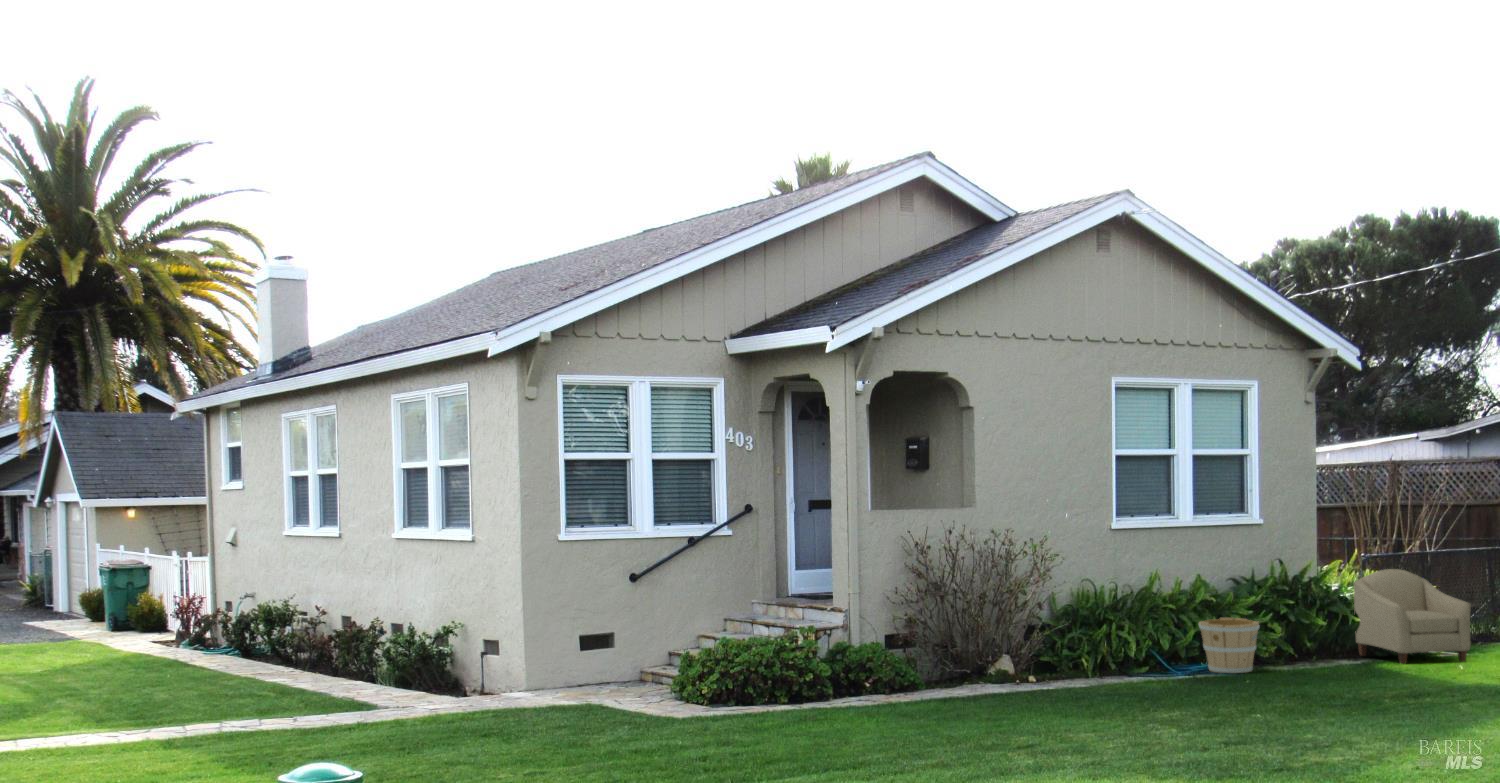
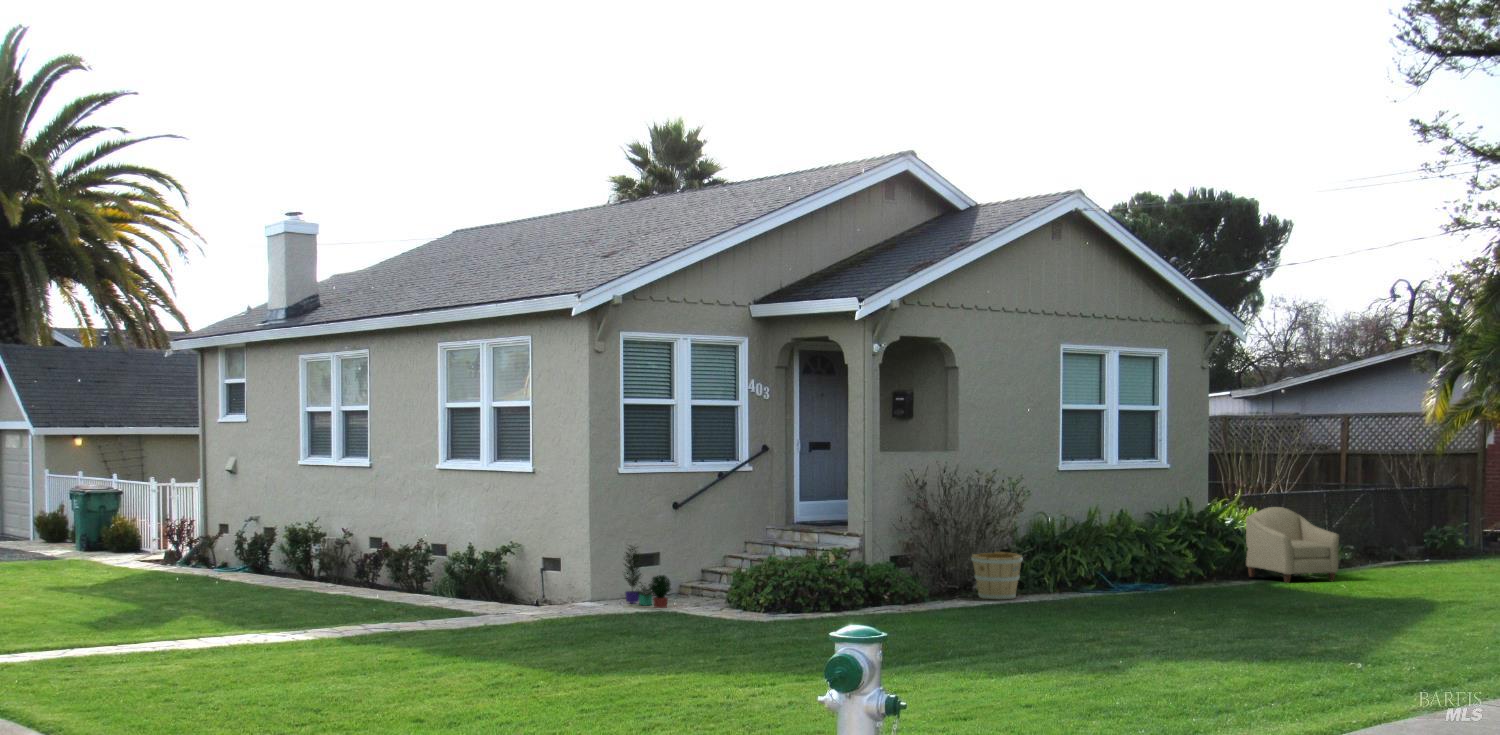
wooden bucket: present [1199,618,1259,673] -> present [971,552,1023,599]
potted plant: none [563,622,613,702] -> present [624,546,671,608]

